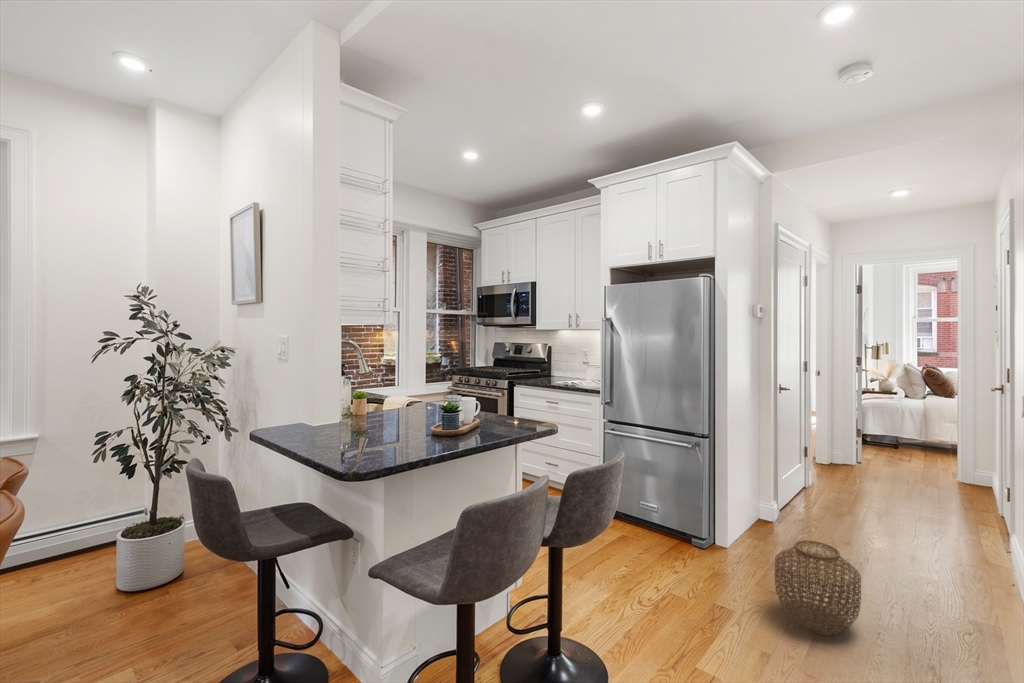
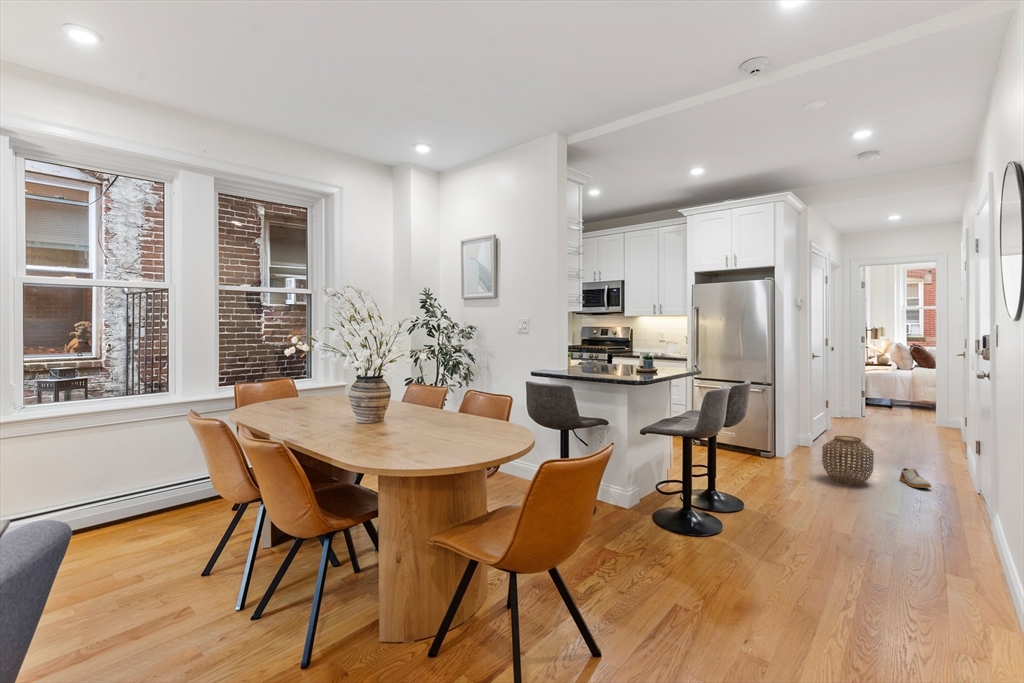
shoe: none [908,600,966,652] -> present [900,468,931,488]

